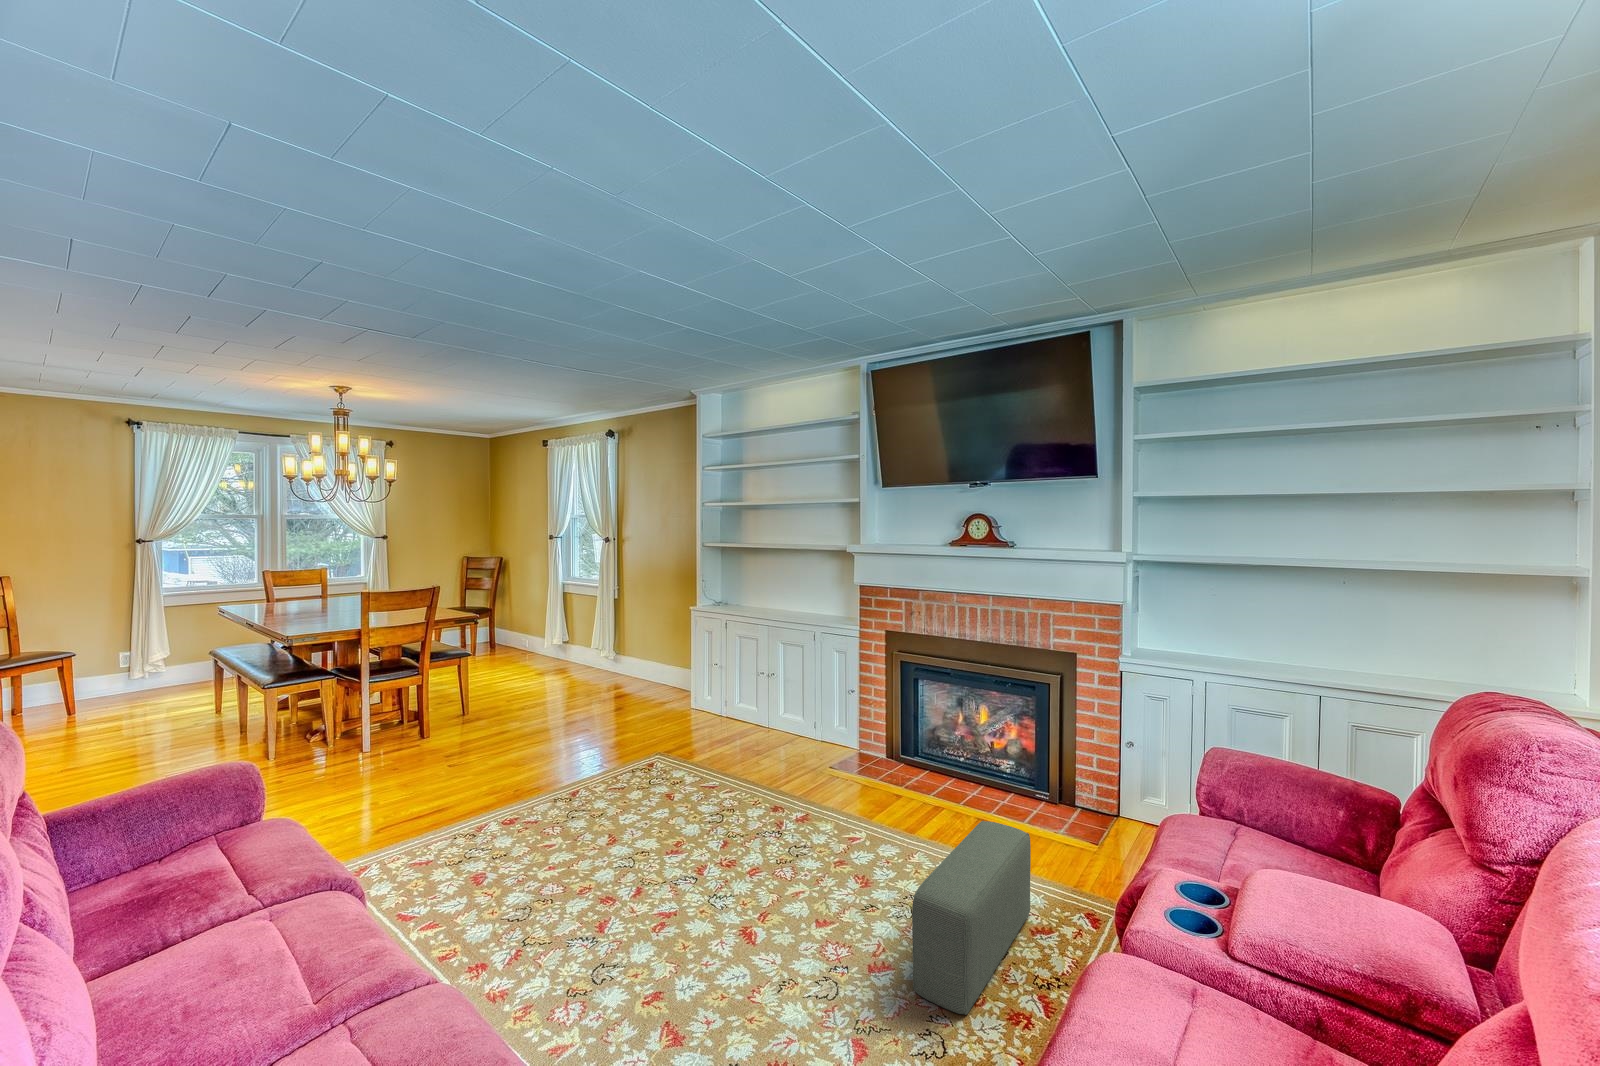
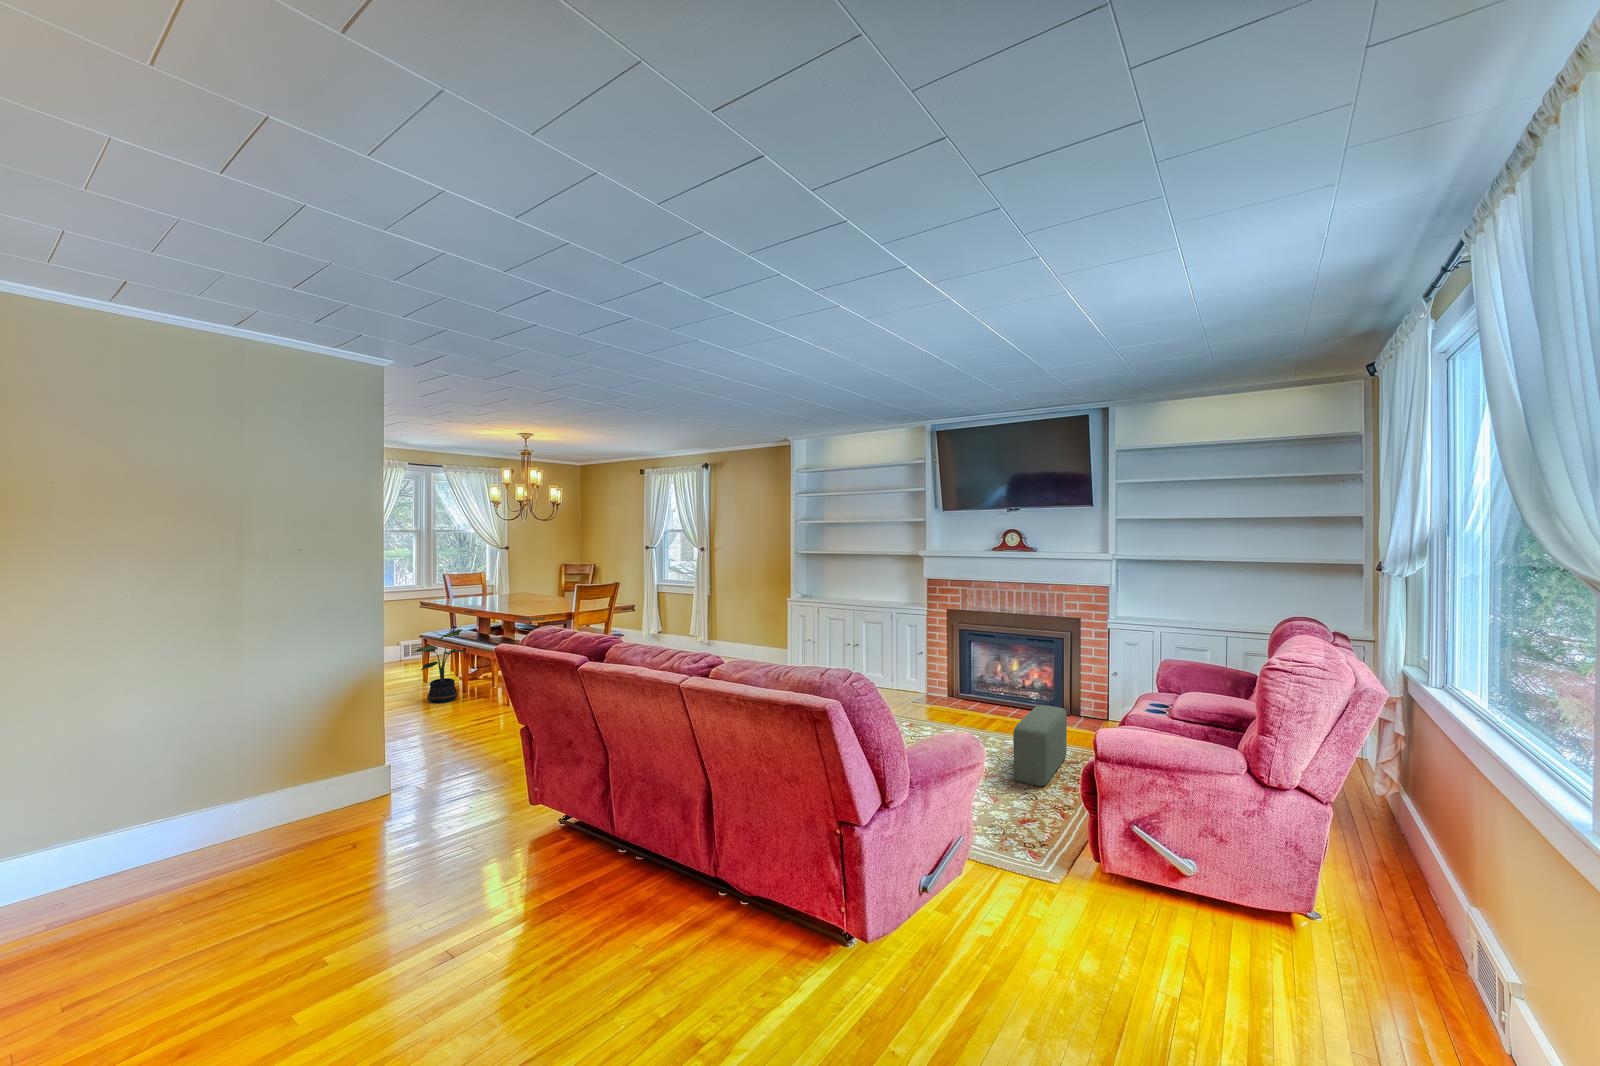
potted plant: none [151,651,241,754] -> present [415,629,466,703]

